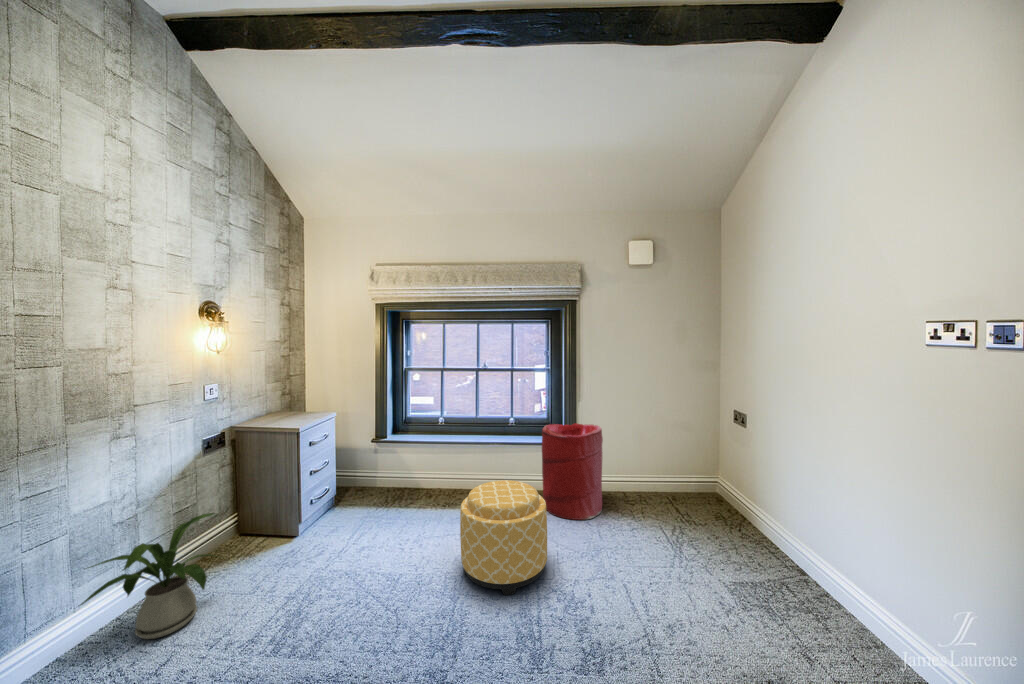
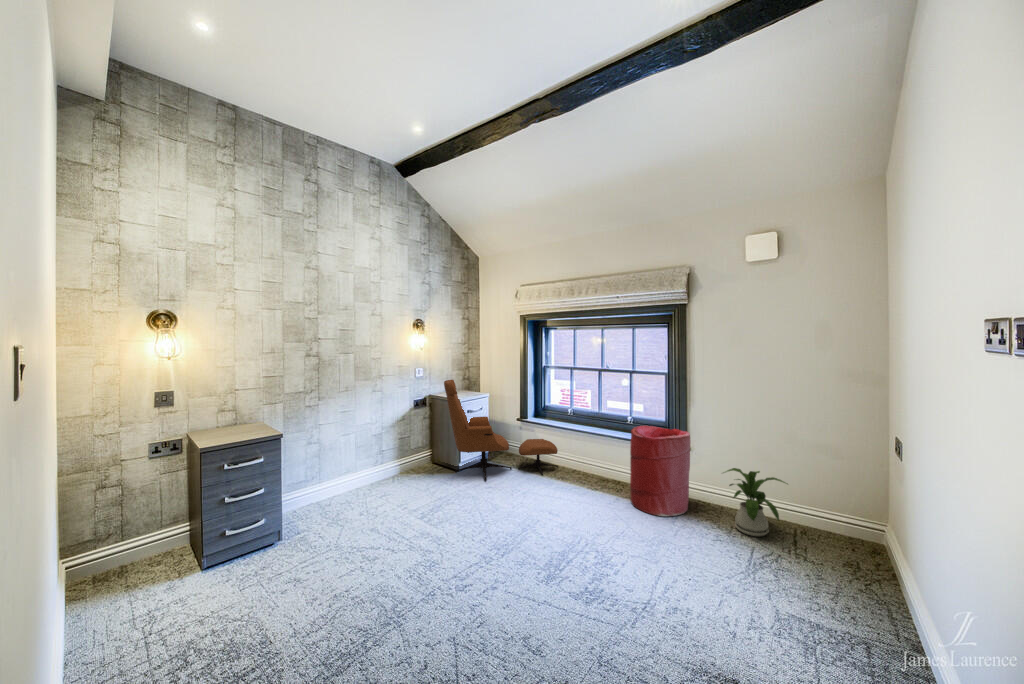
lounge chair: none [272,395,438,540] -> present [444,380,558,481]
ottoman: present [460,480,547,595] -> none [525,458,590,537]
house plant: present [78,513,218,639] -> present [726,468,787,536]

